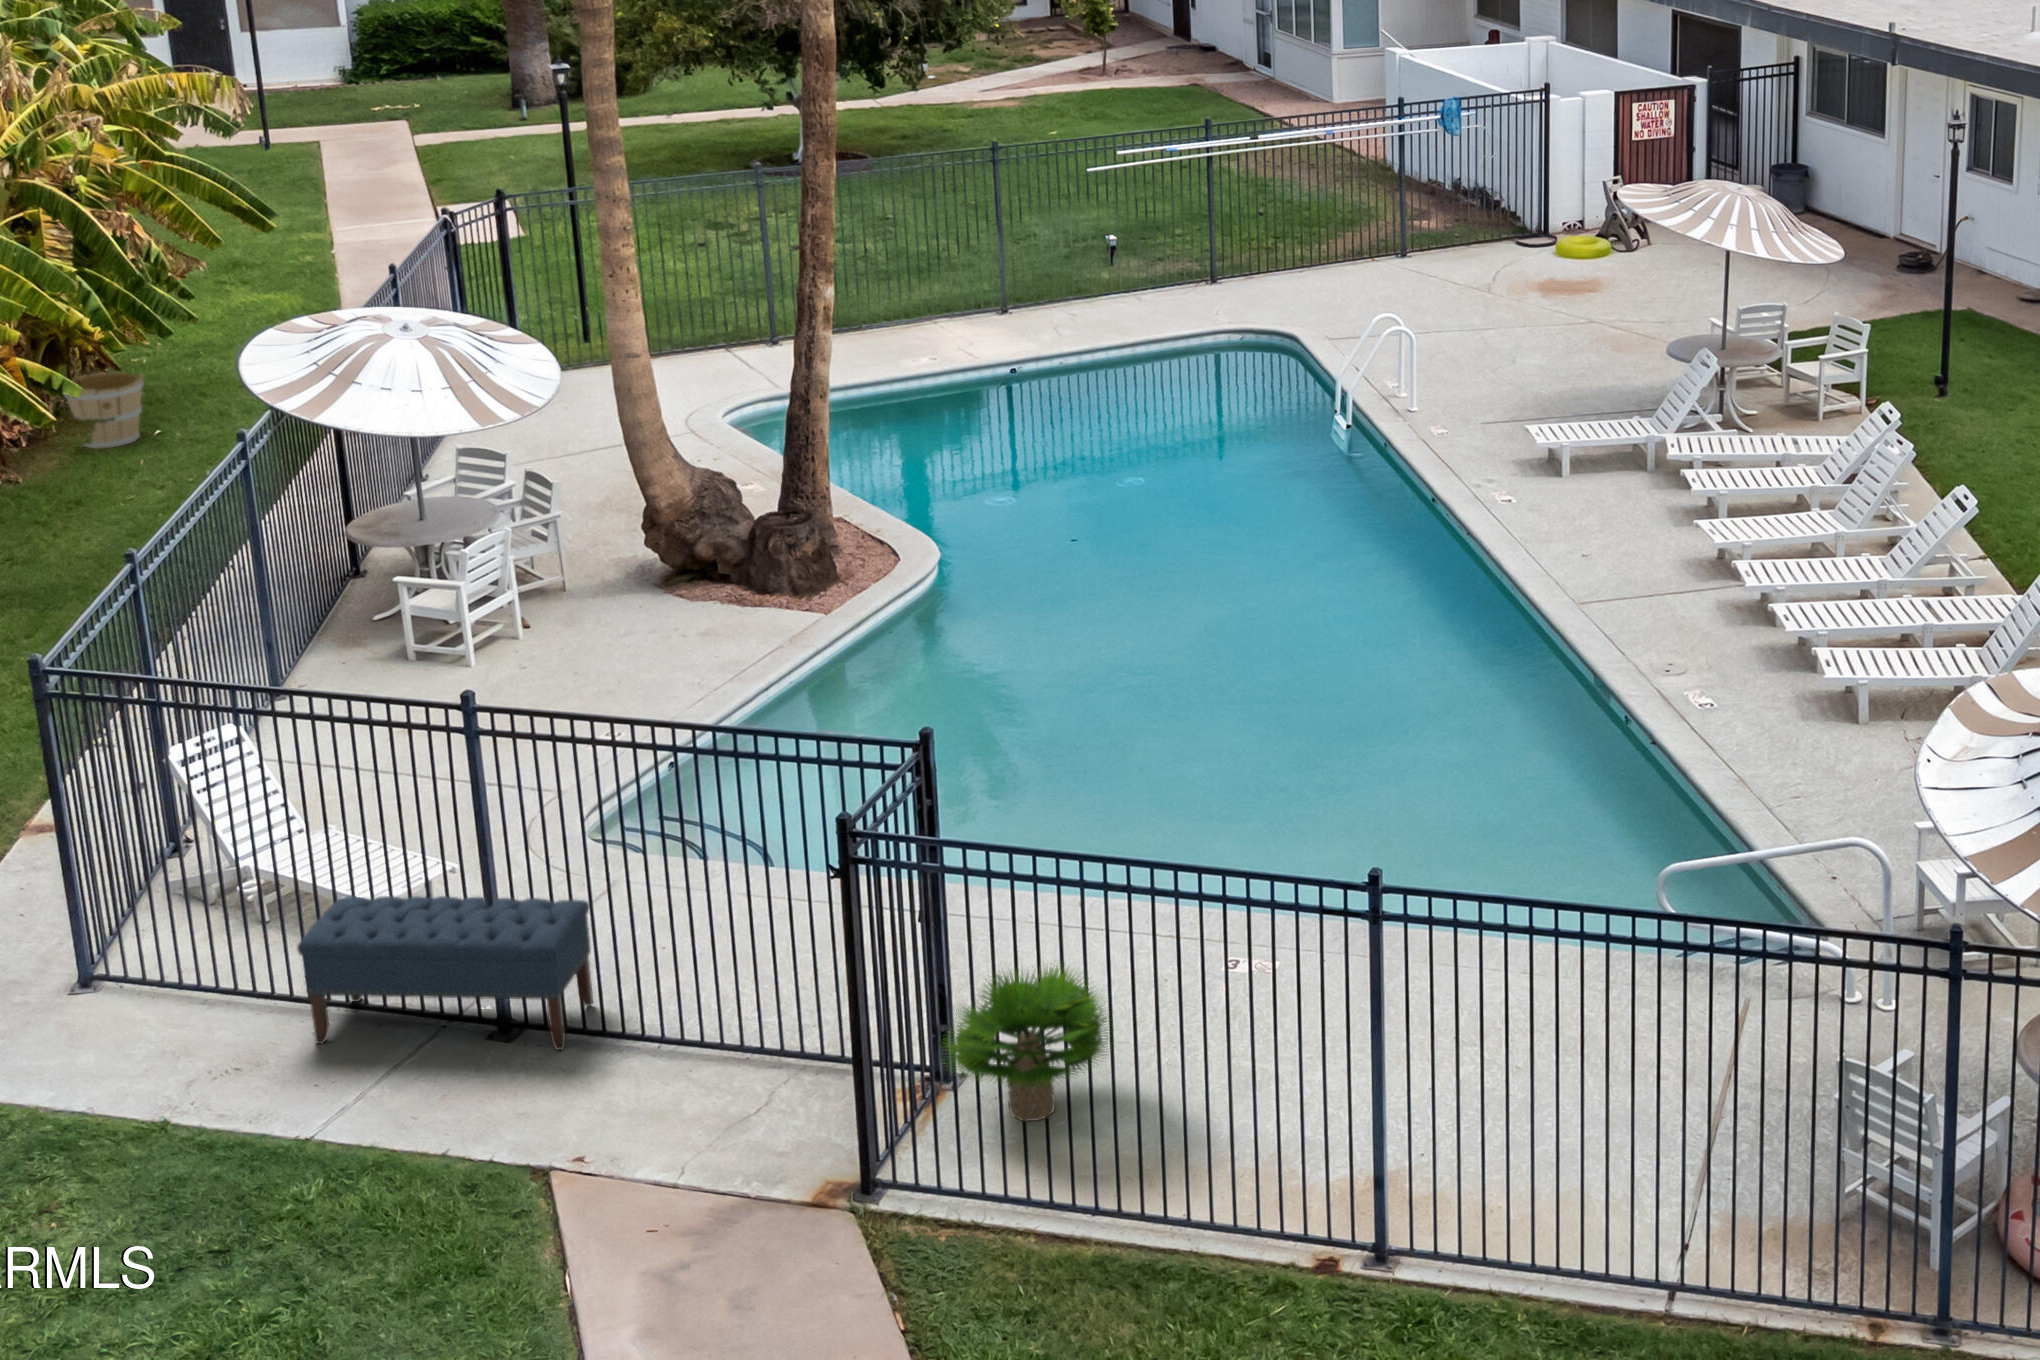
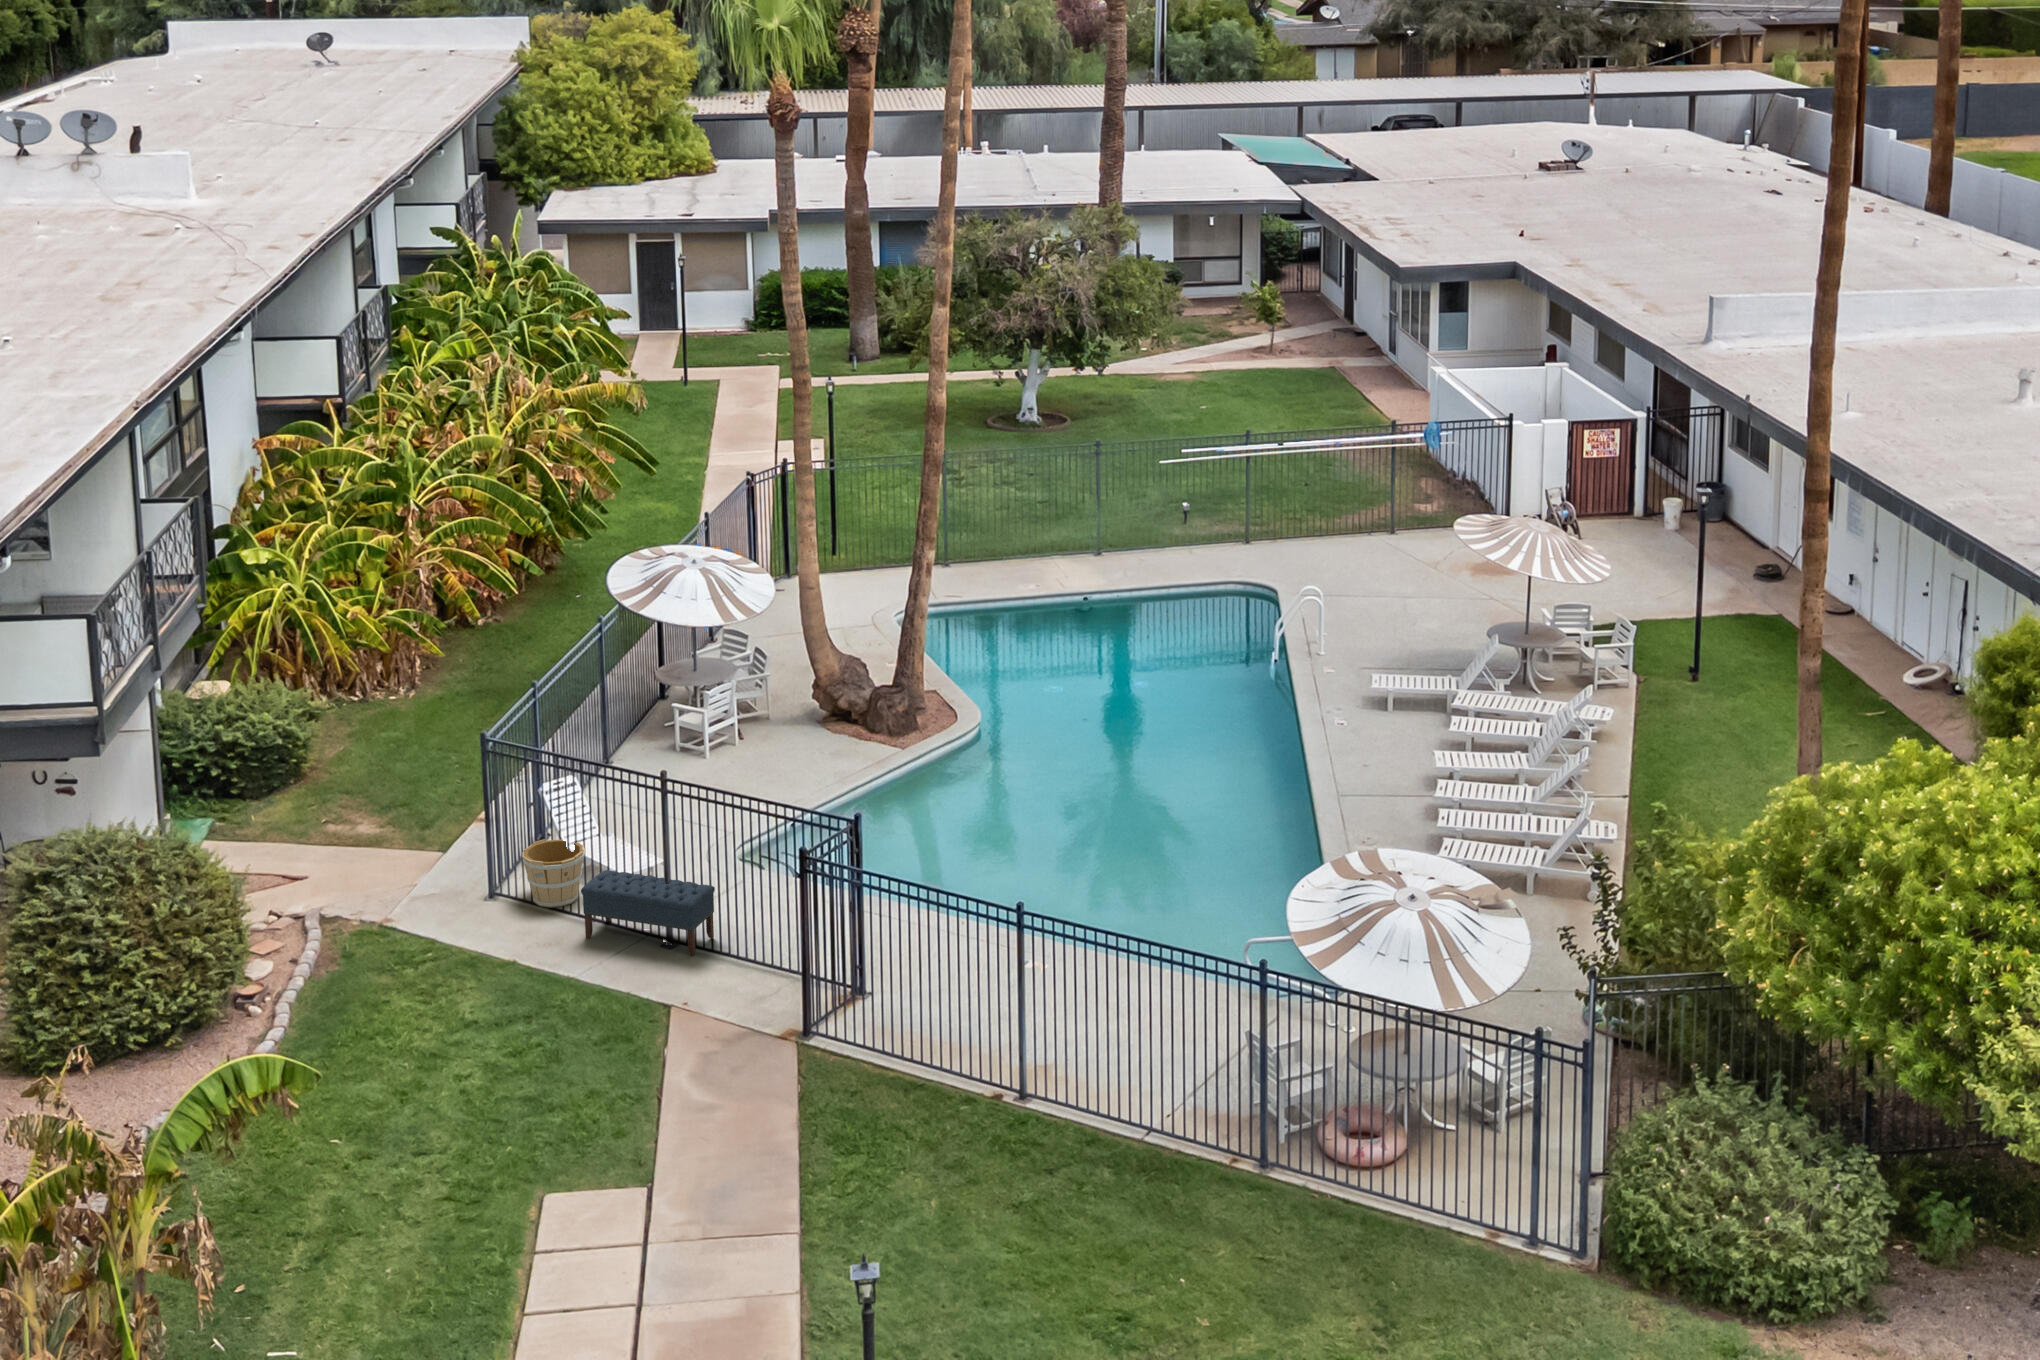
wooden bucket: present [65,372,143,449] -> present [522,839,585,908]
potted plant: present [944,967,1111,1121] -> none [849,939,937,1016]

